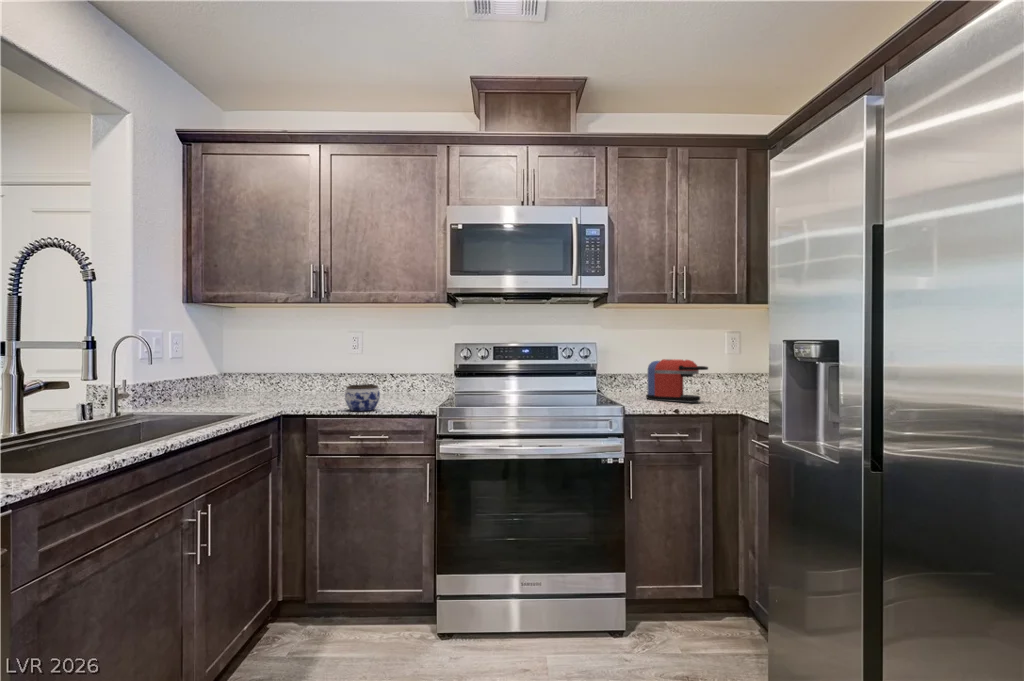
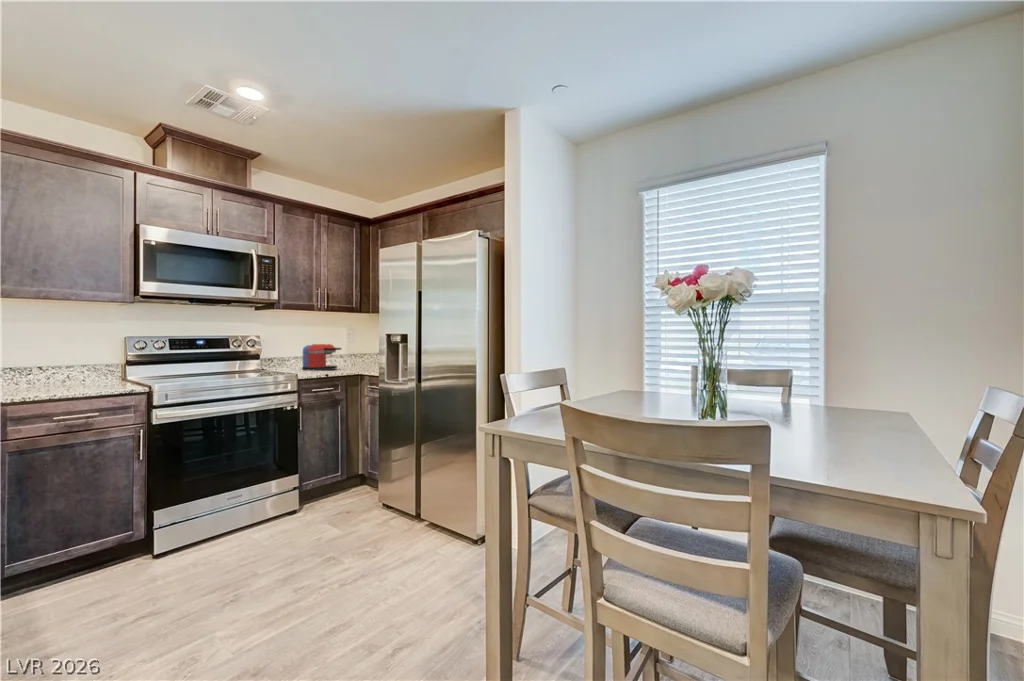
jar: present [345,384,380,411] -> none [42,373,82,396]

